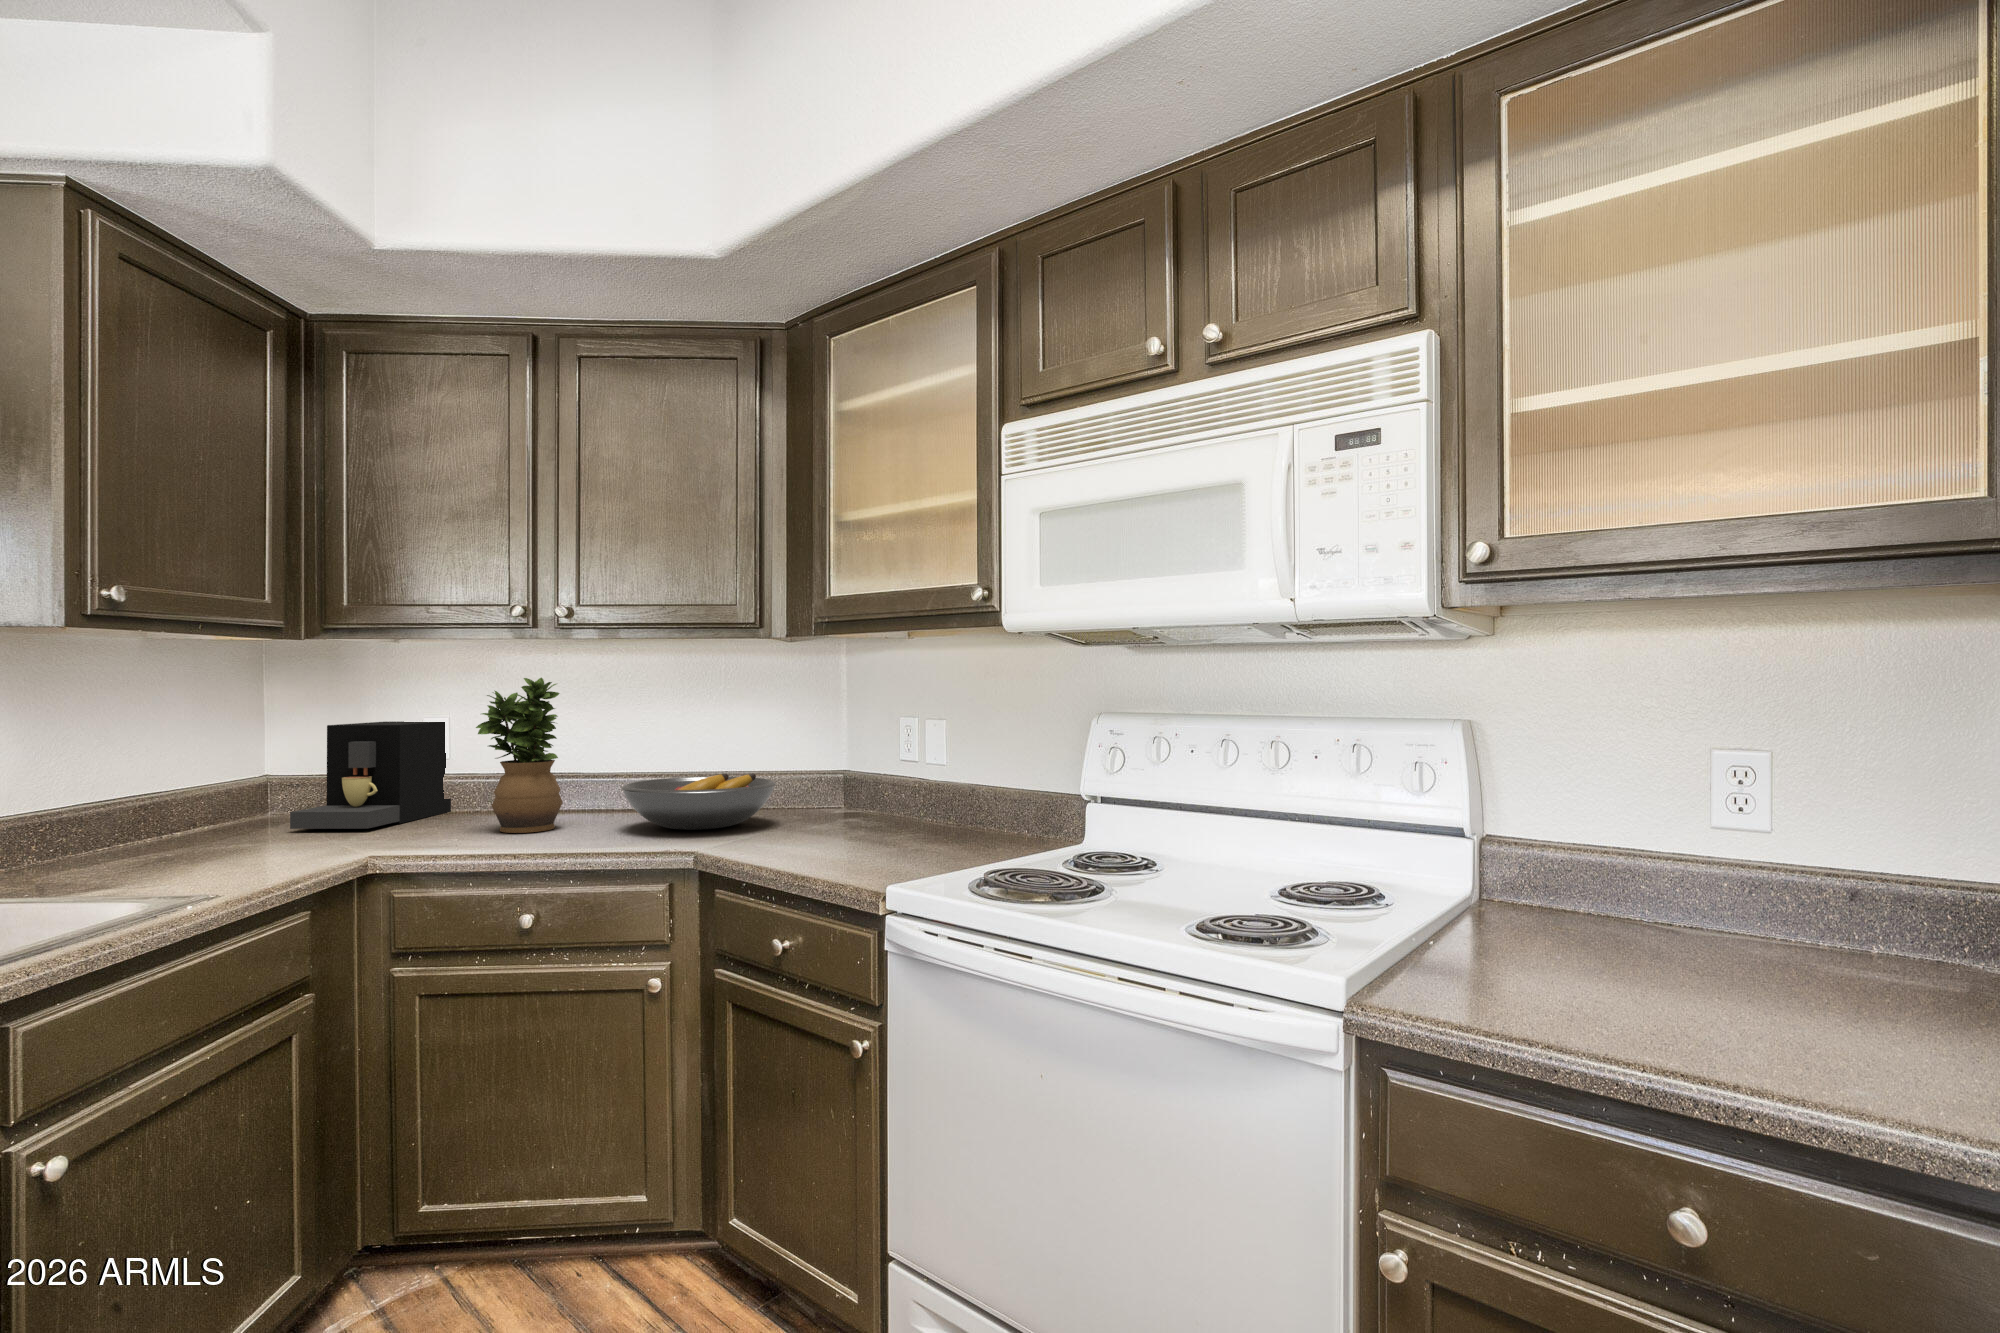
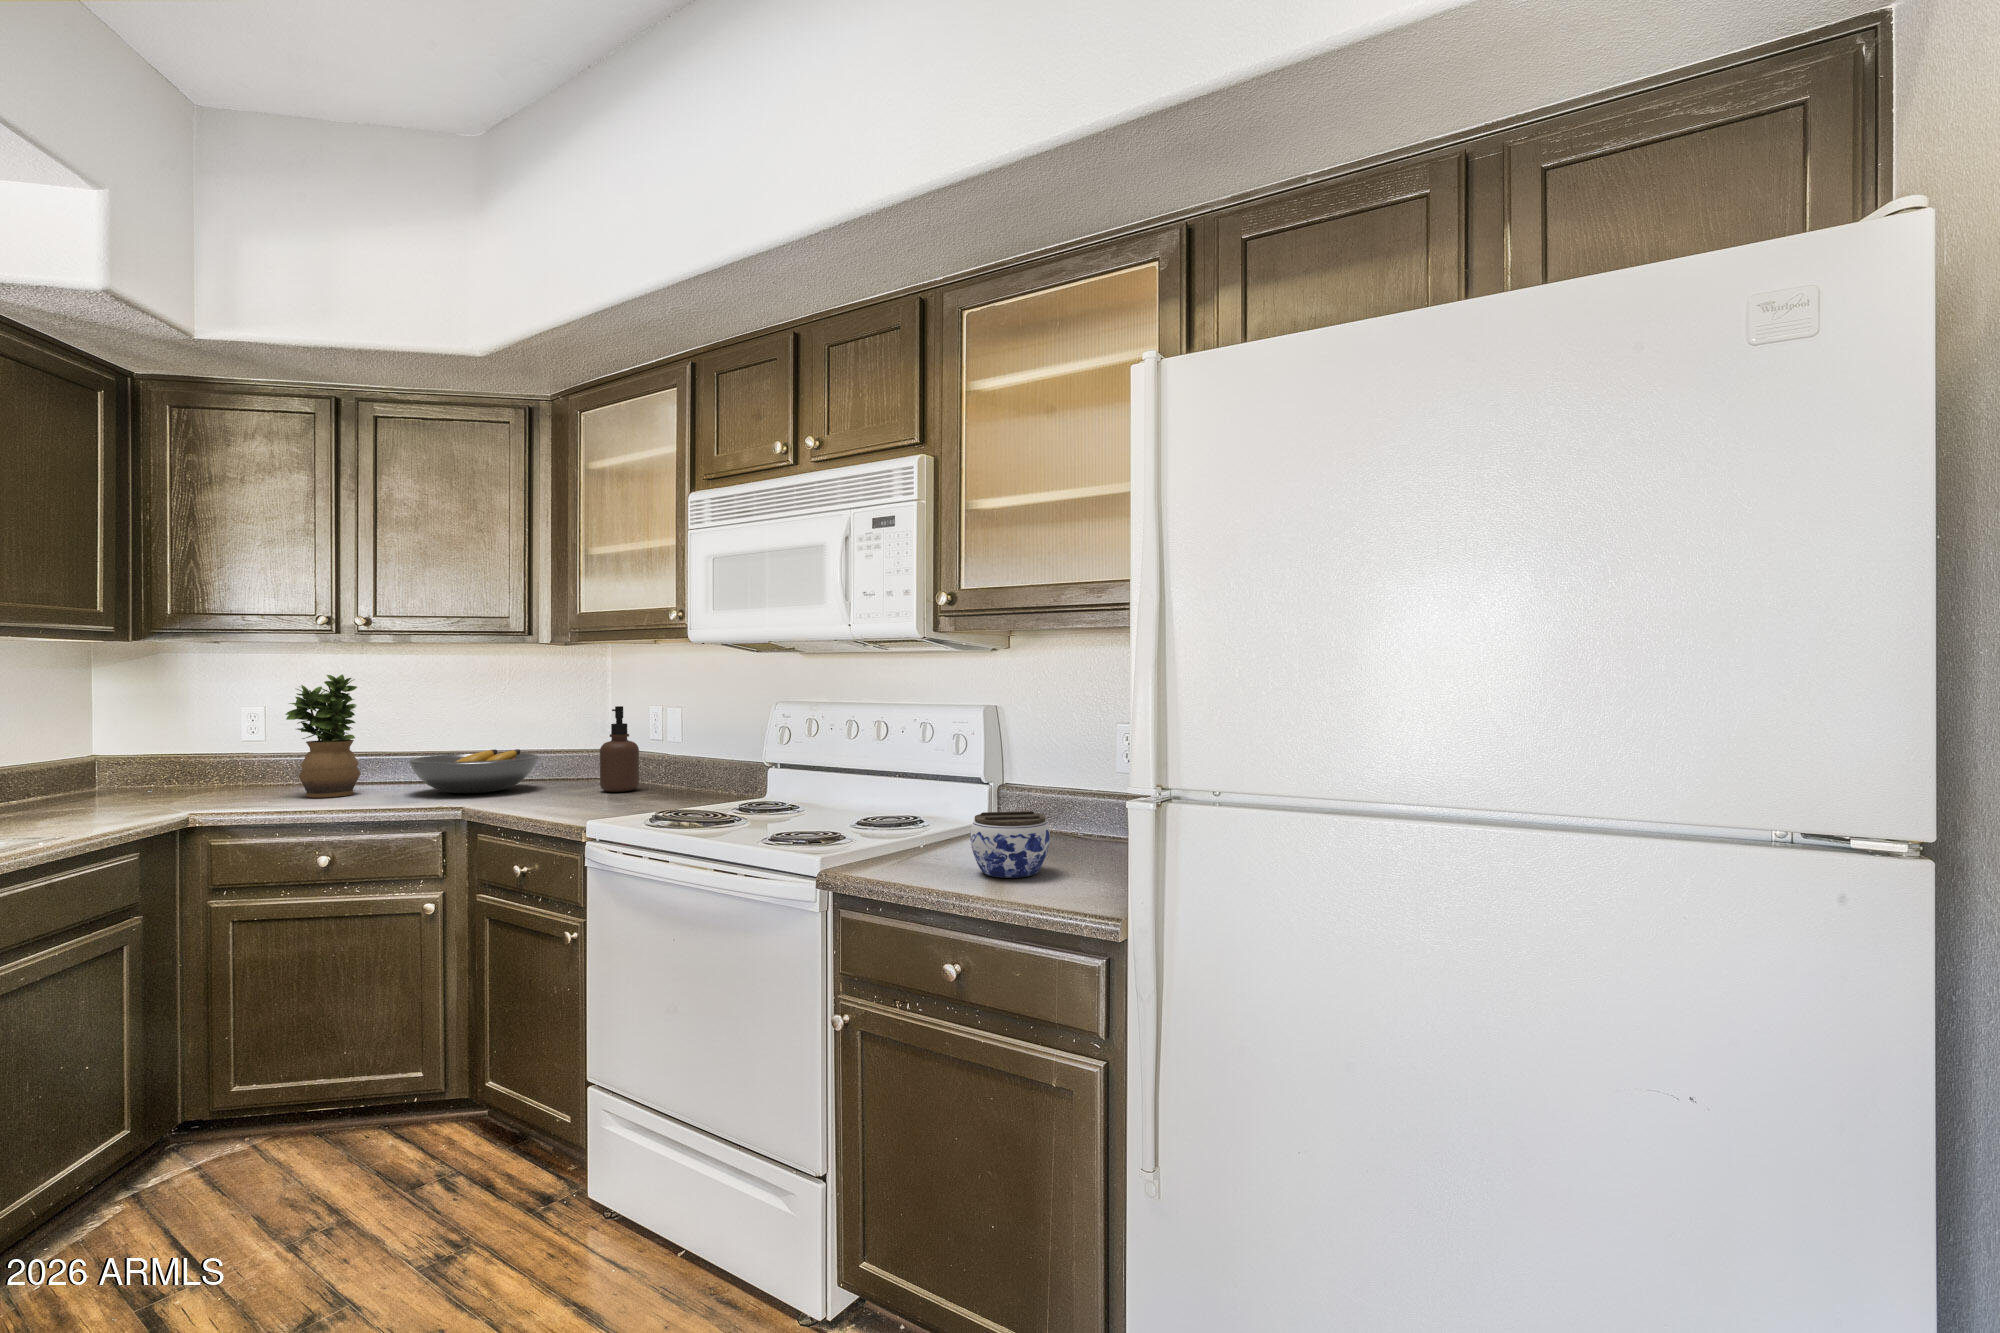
soap dispenser: none [856,719,904,831] -> present [600,706,639,792]
coffee maker: present [290,721,451,829] -> none [123,710,268,797]
jar: none [1591,902,1752,1025] -> present [970,811,1050,878]

